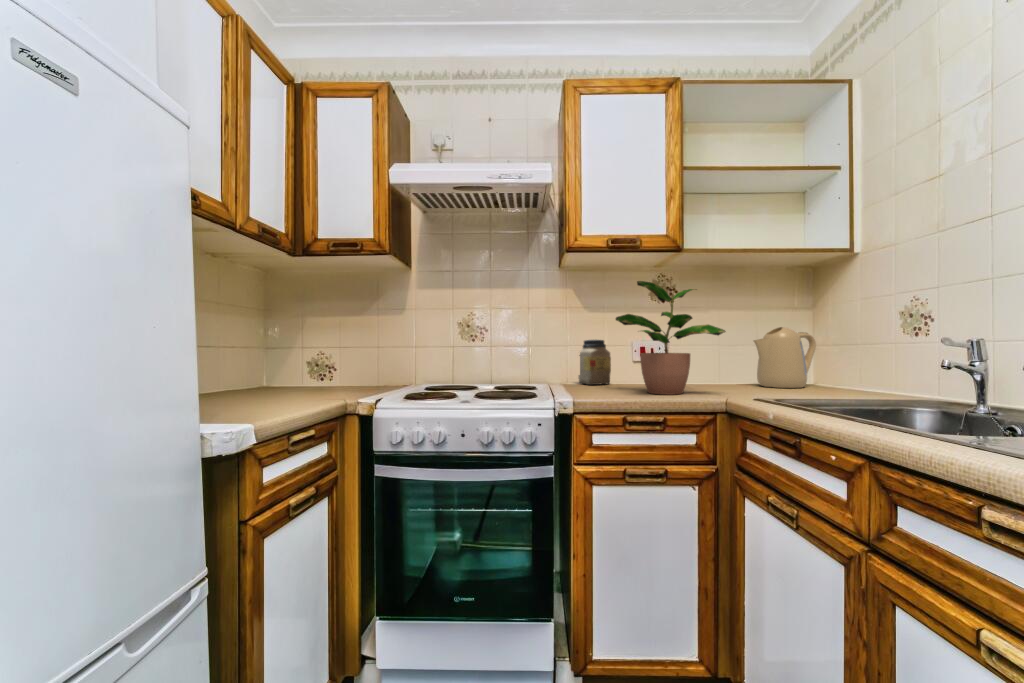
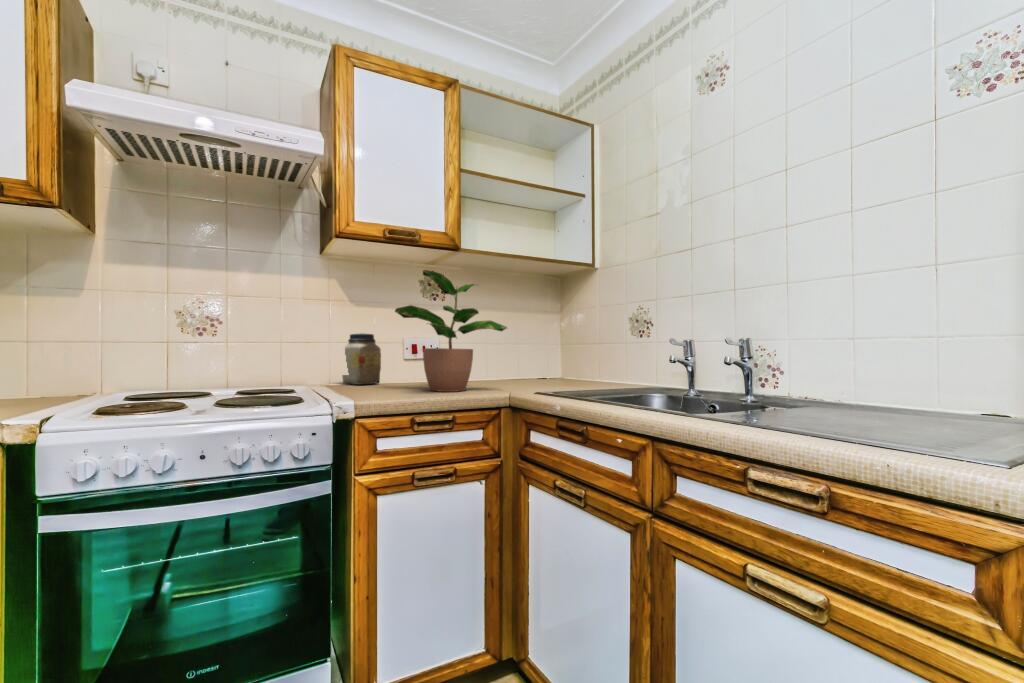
kettle: present [754,327,816,388] -> none [518,327,565,382]

